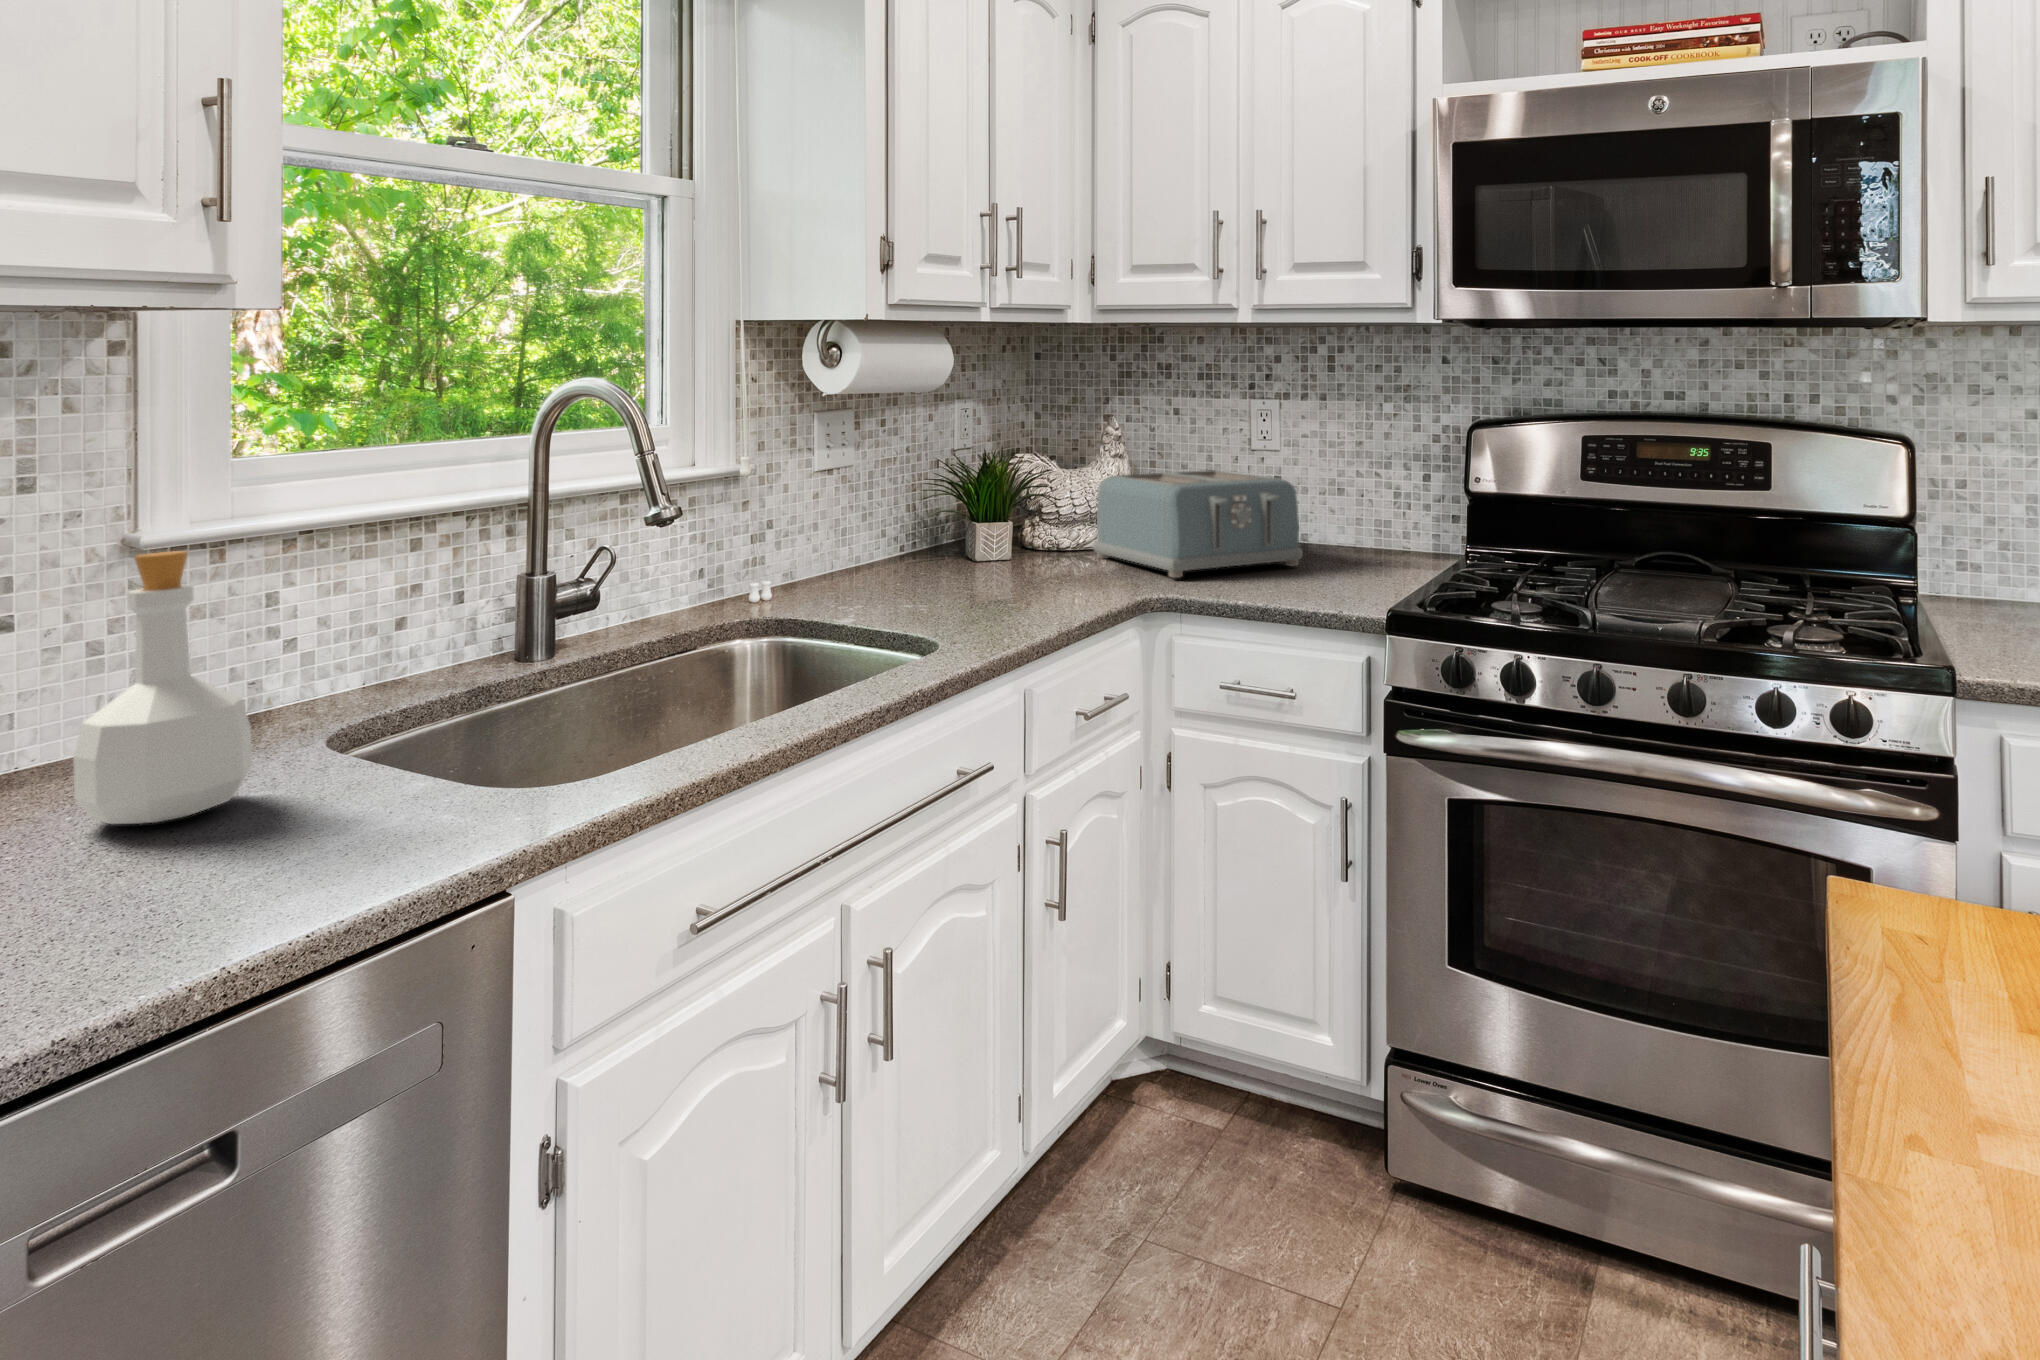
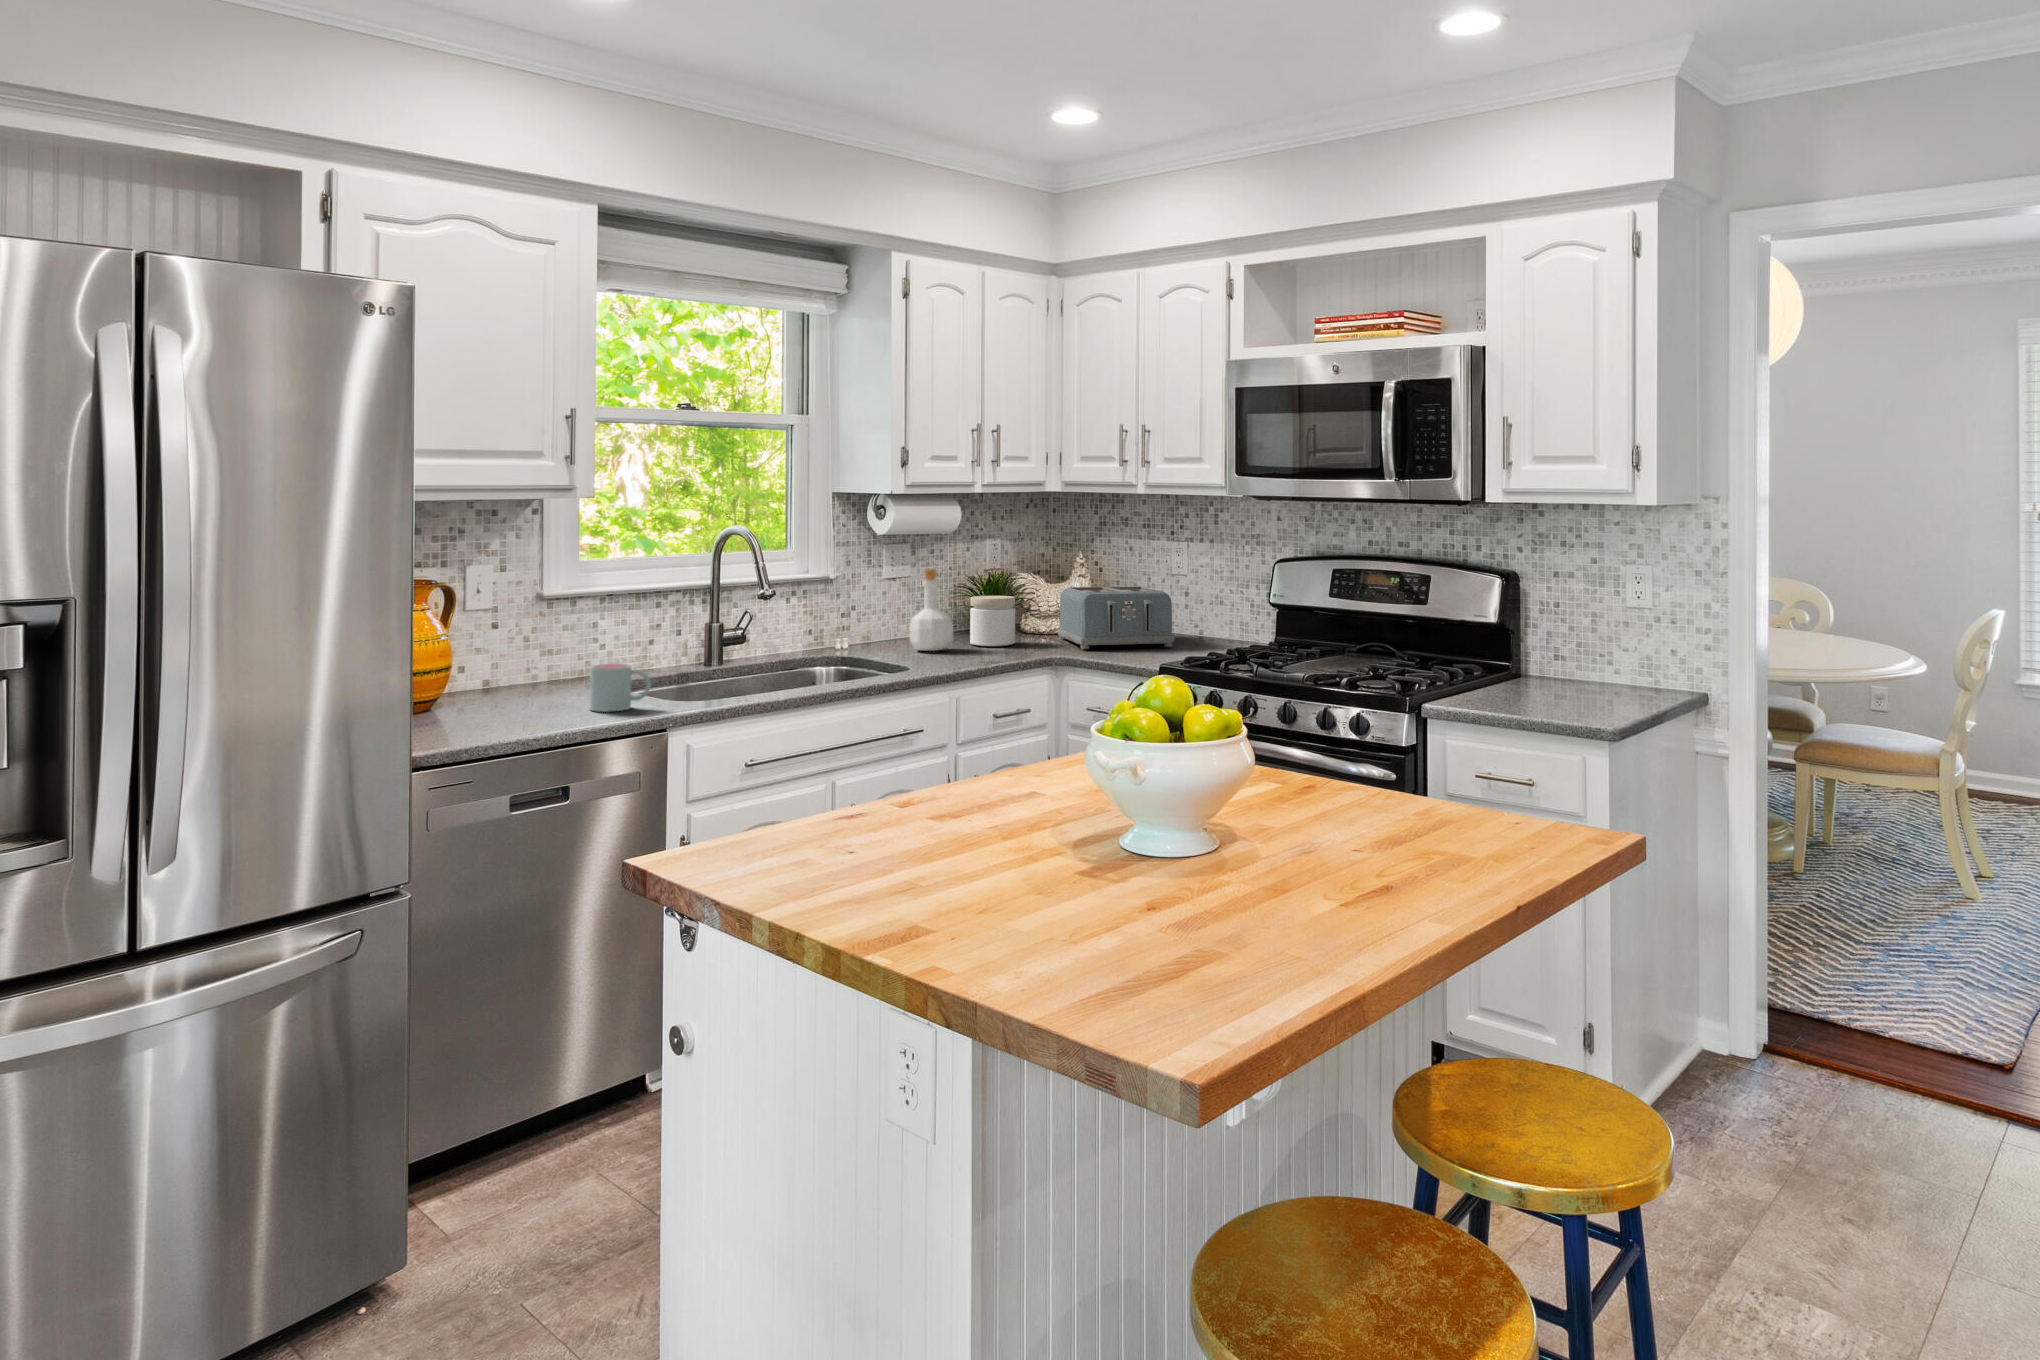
jar: none [972,493,1047,579] -> present [970,596,1015,646]
bottle: present [73,551,252,824] -> present [910,569,953,651]
mug: none [286,718,457,860] -> present [590,664,651,712]

